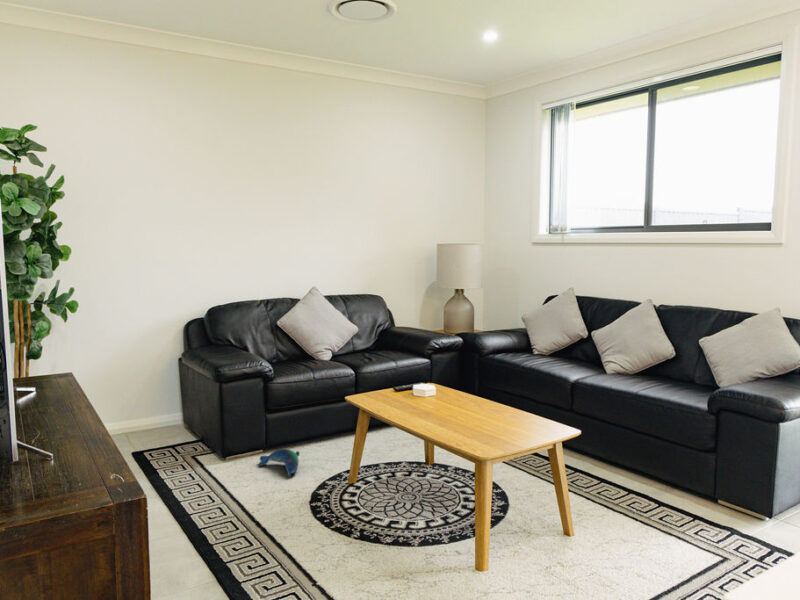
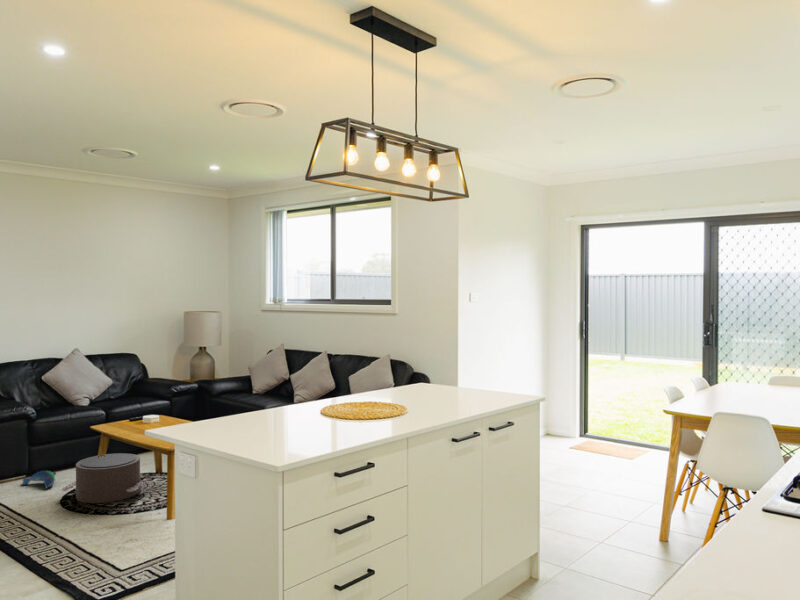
pouf: none [309,436,423,515] -> present [62,453,147,503]

